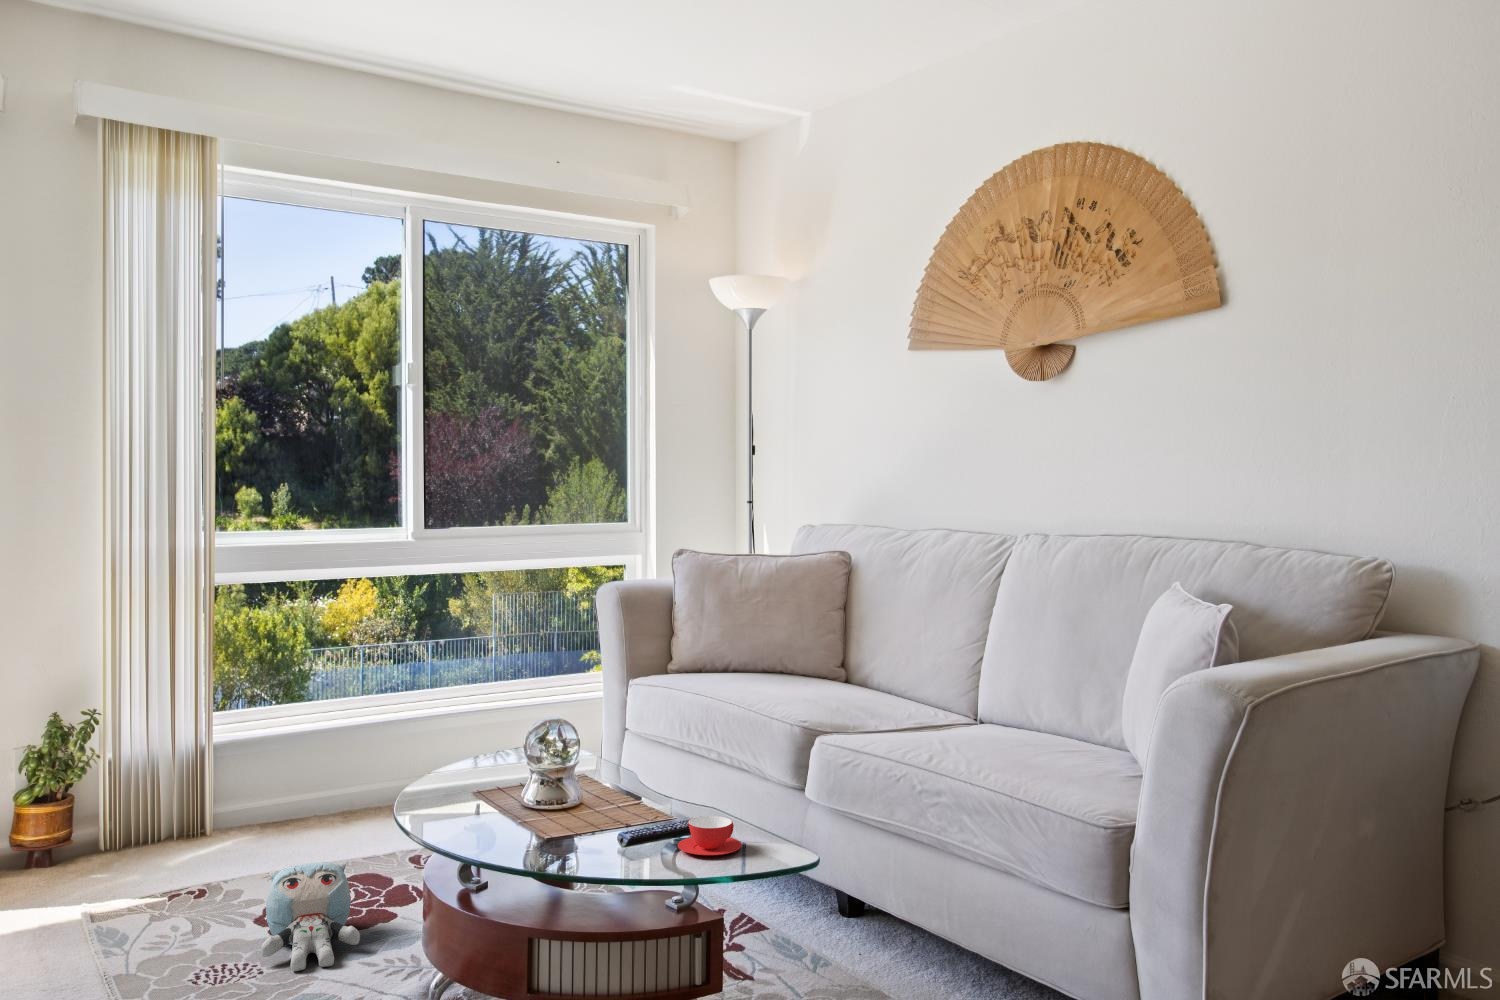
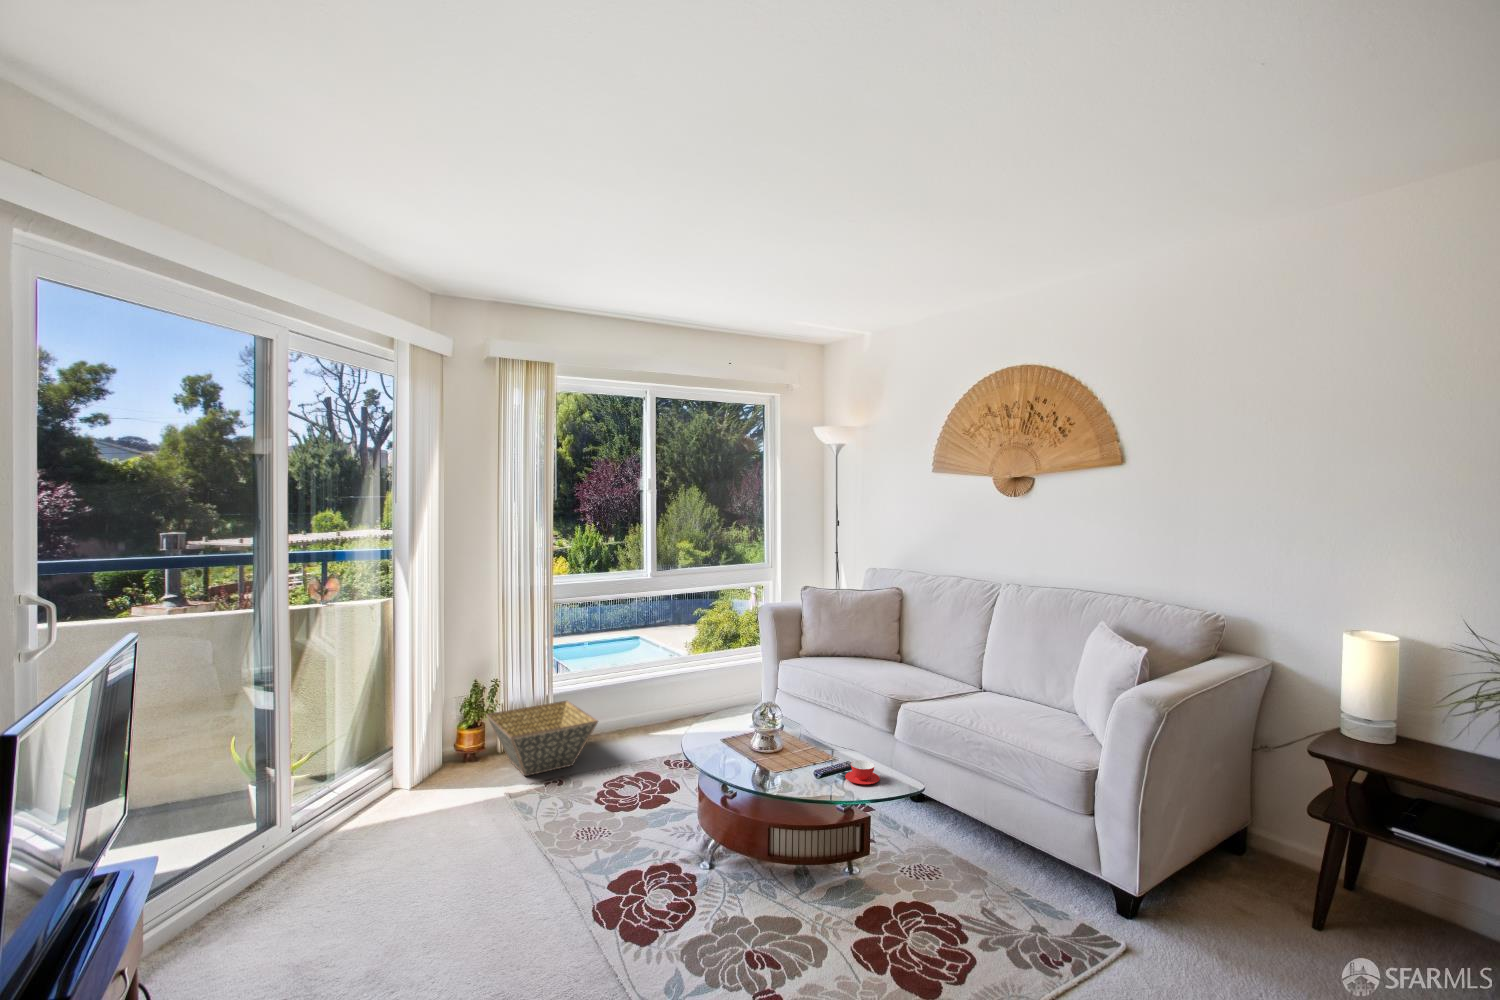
basket: none [74,755,282,885] -> present [486,701,598,776]
plush toy: present [261,863,360,971] -> none [606,771,657,833]

